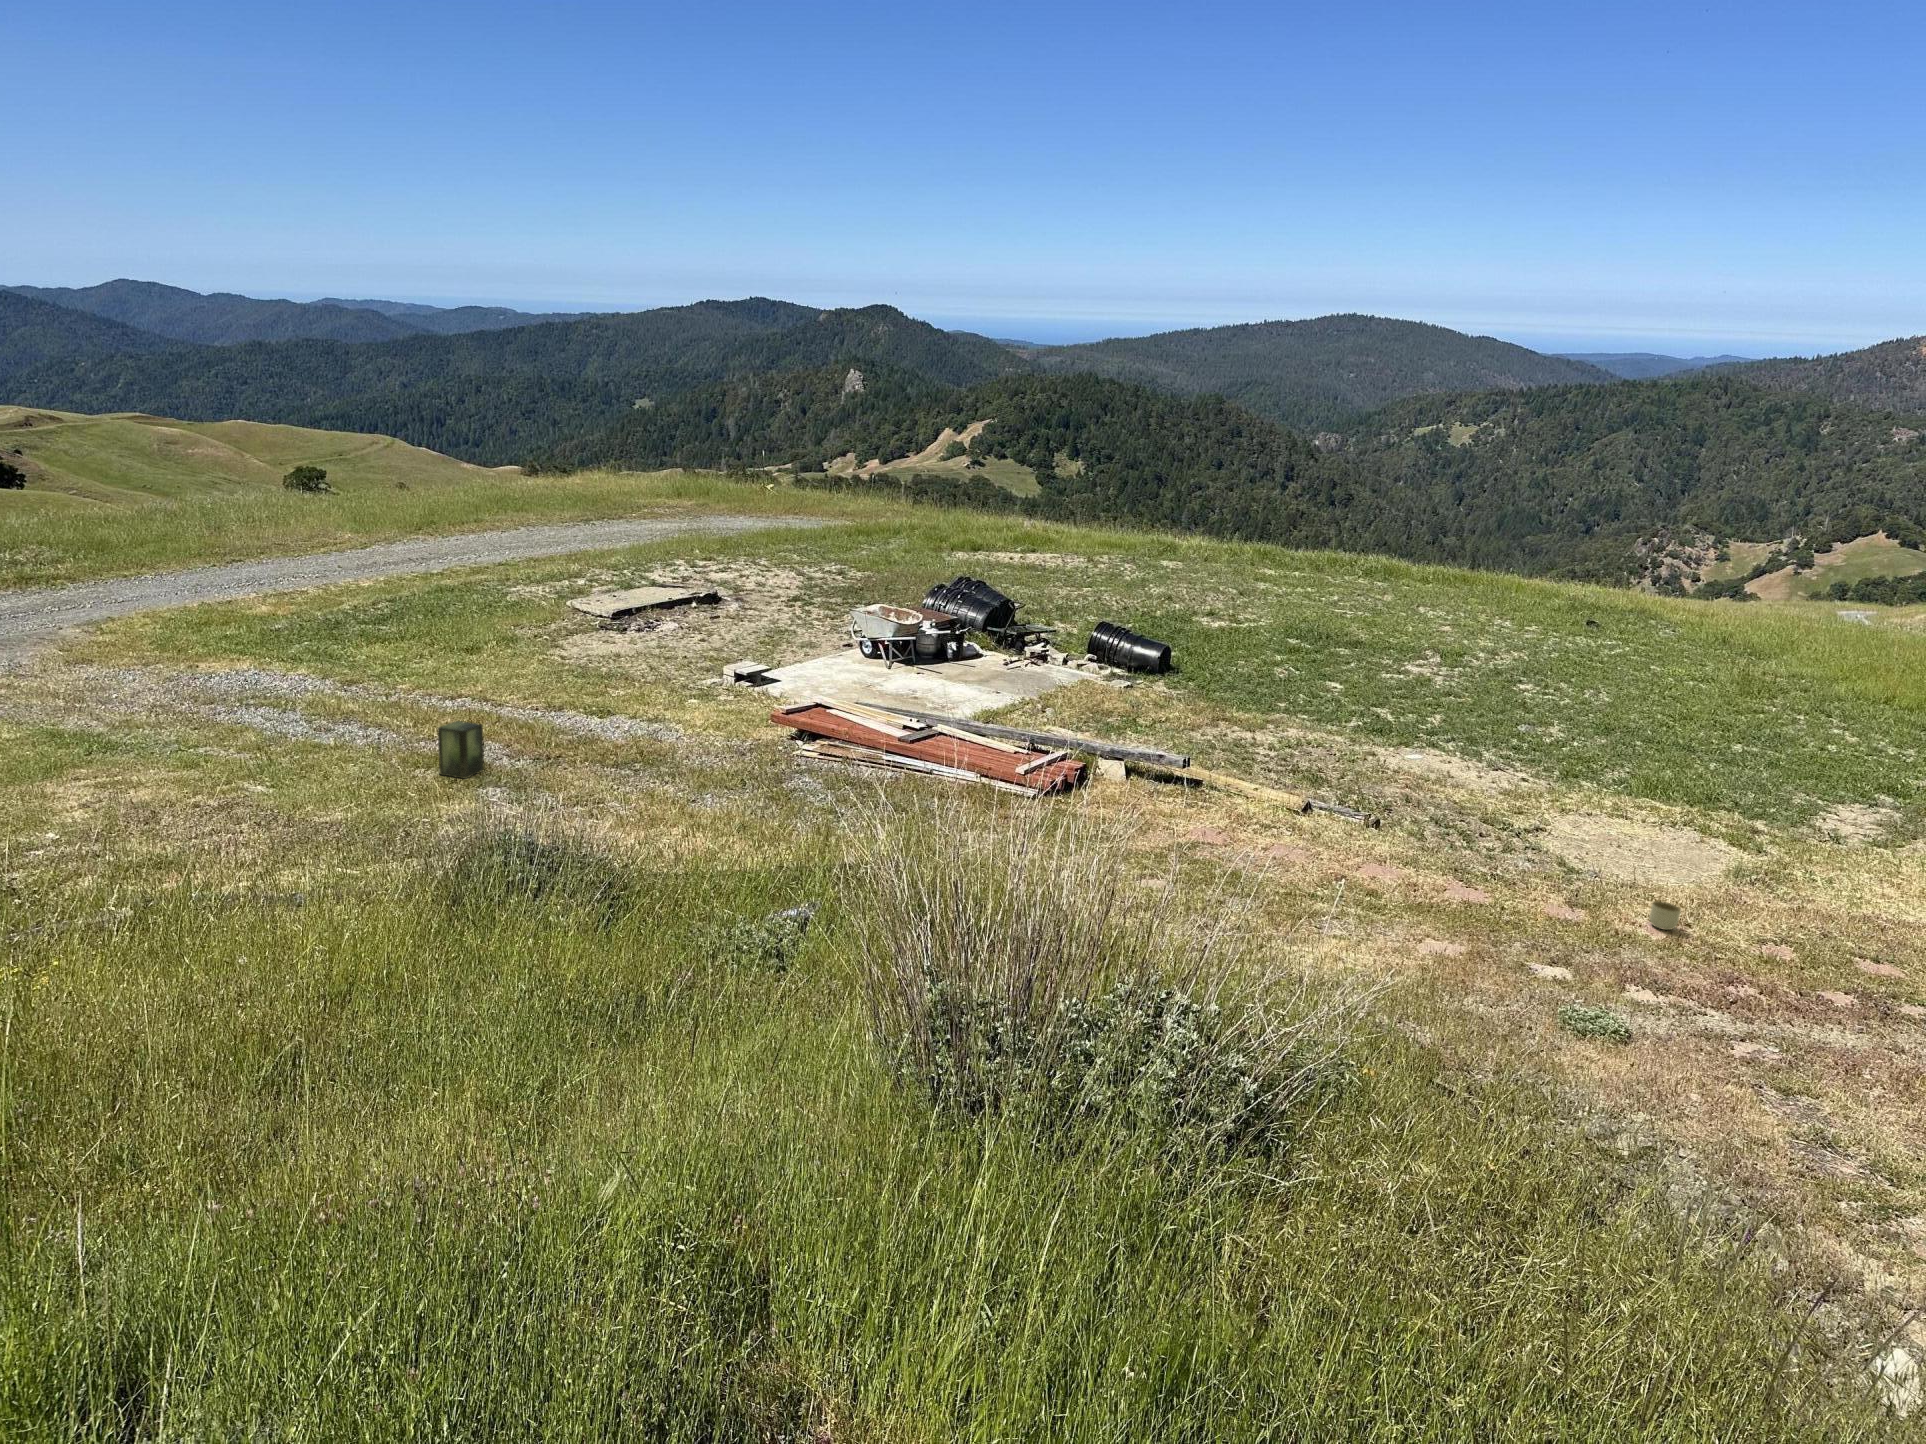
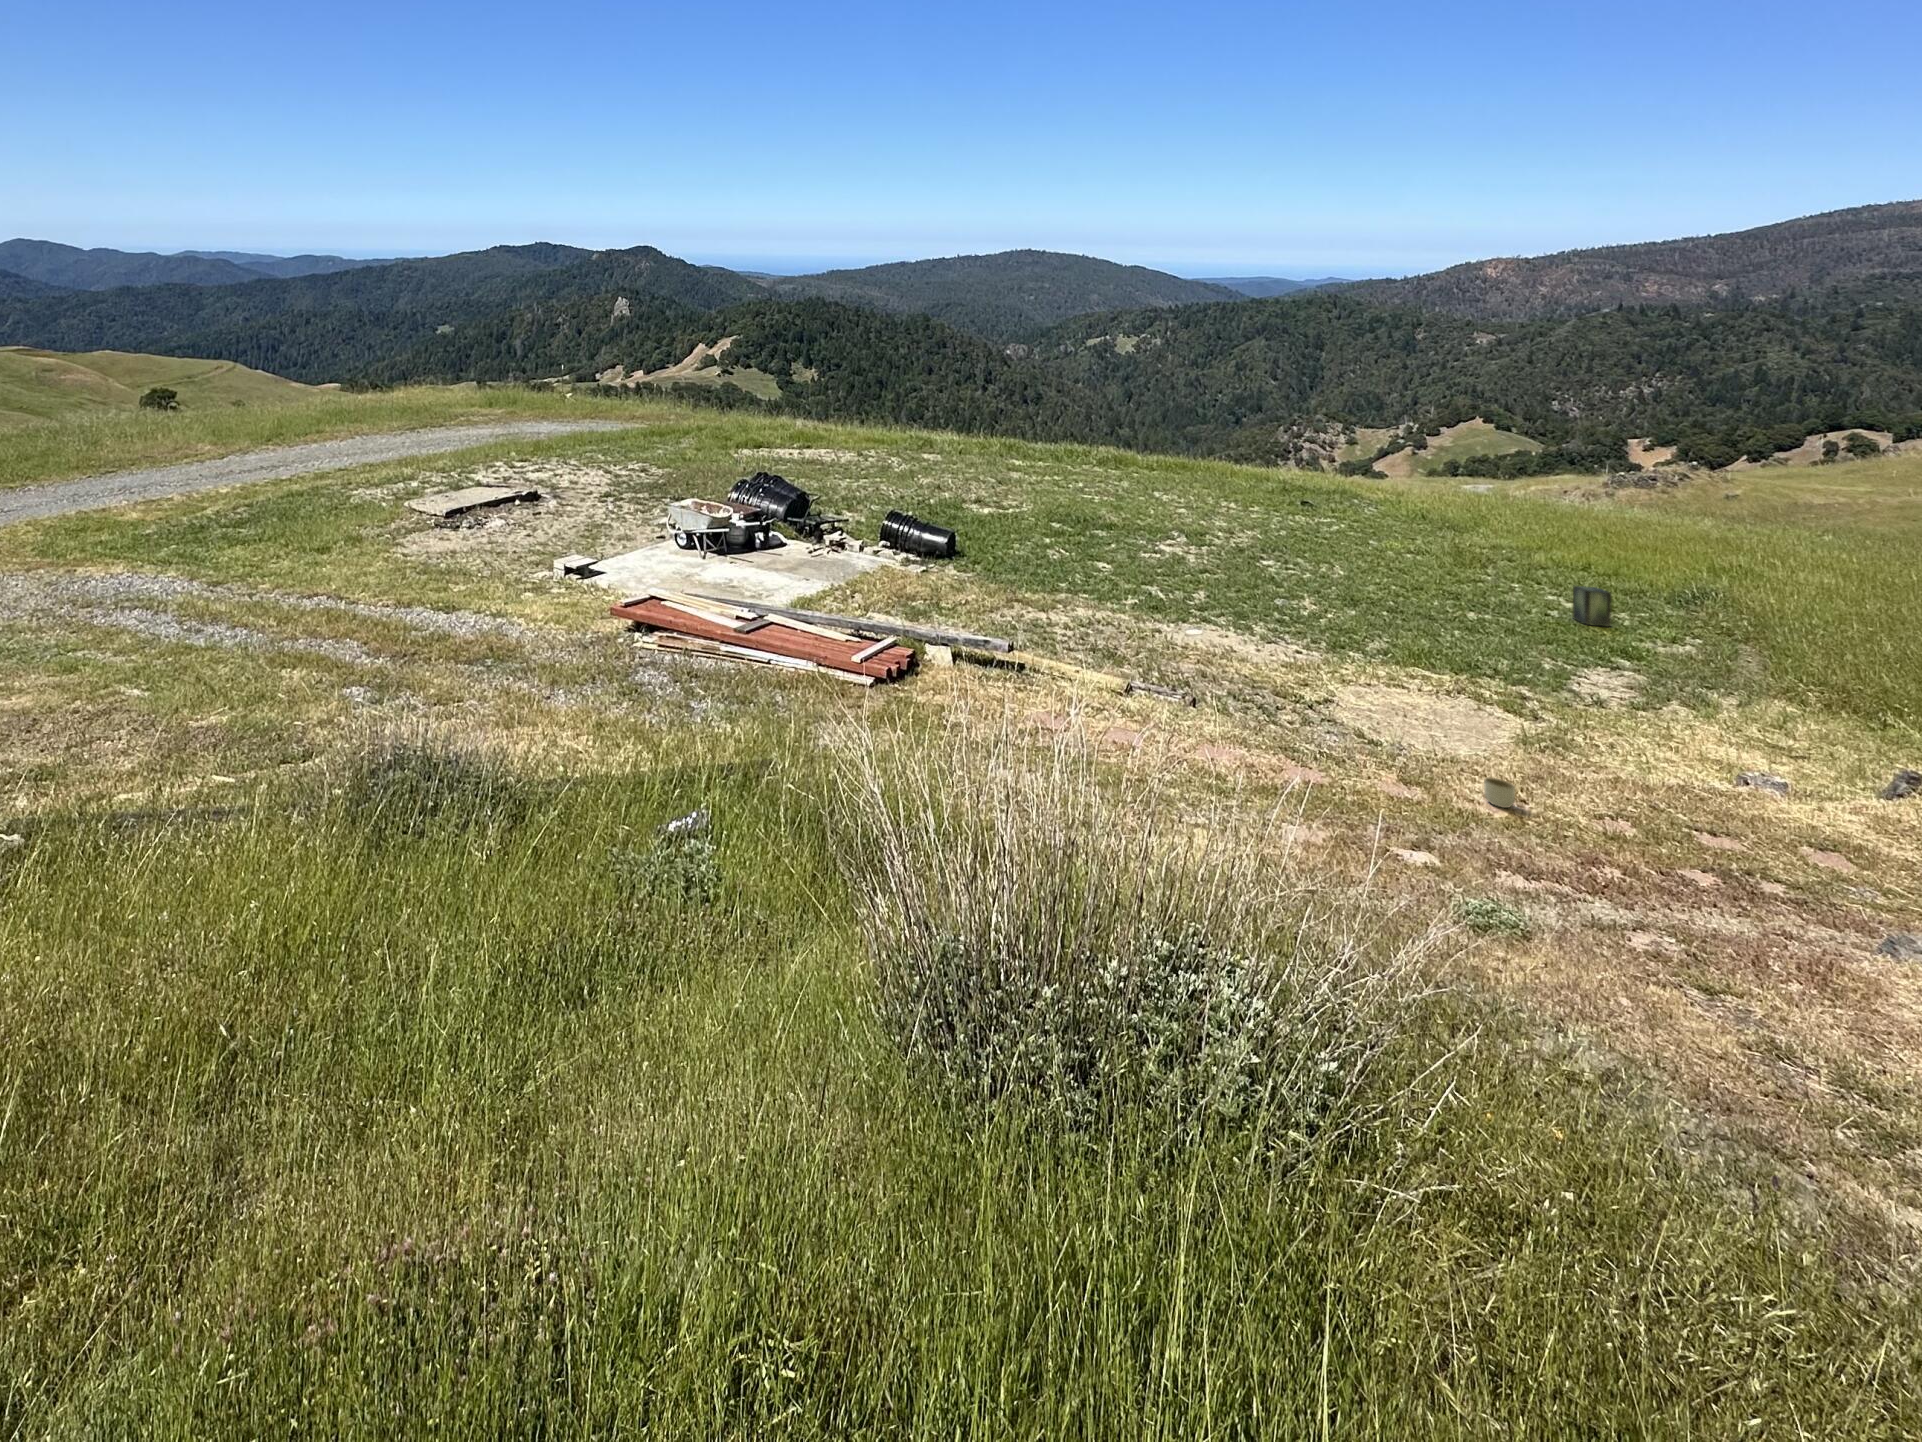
storage box: present [437,721,484,779] -> present [1573,586,1612,627]

